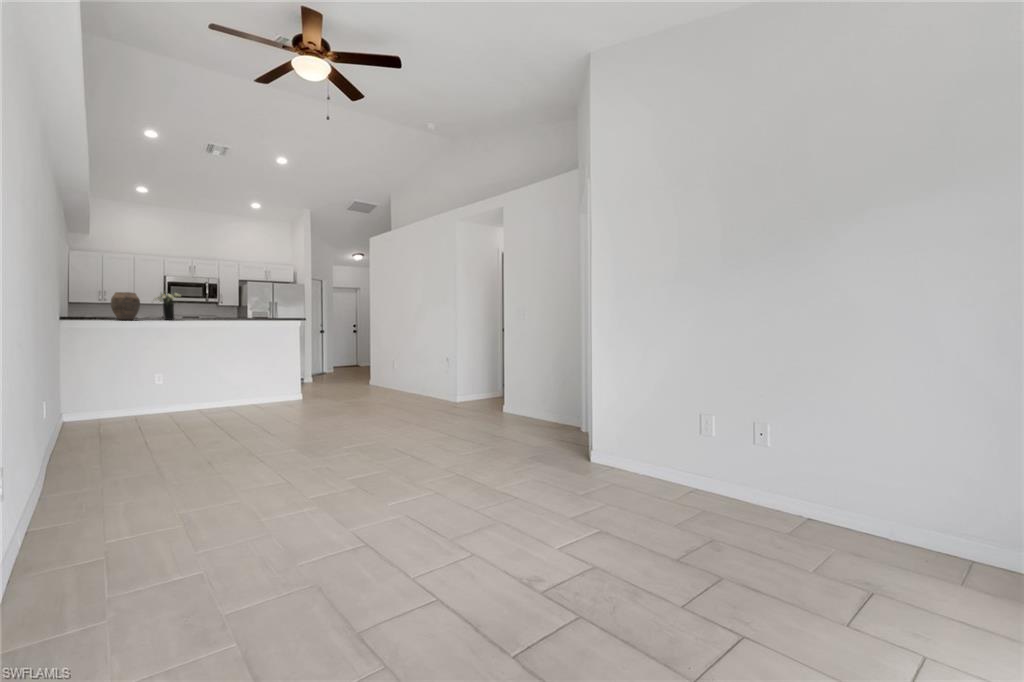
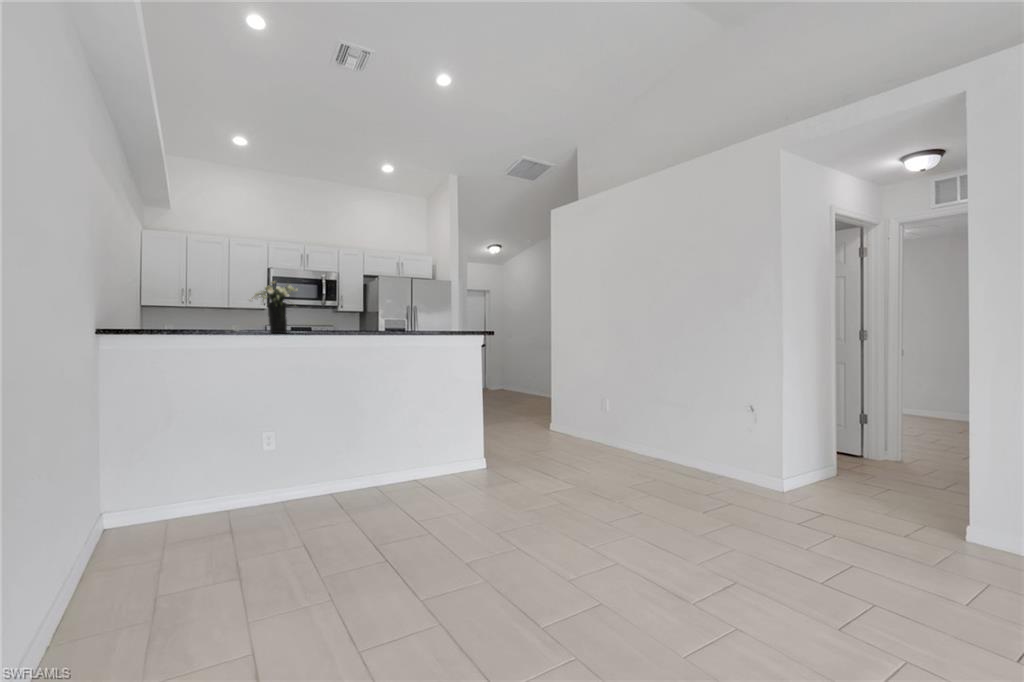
vase: present [111,292,140,320] -> none [178,280,230,334]

